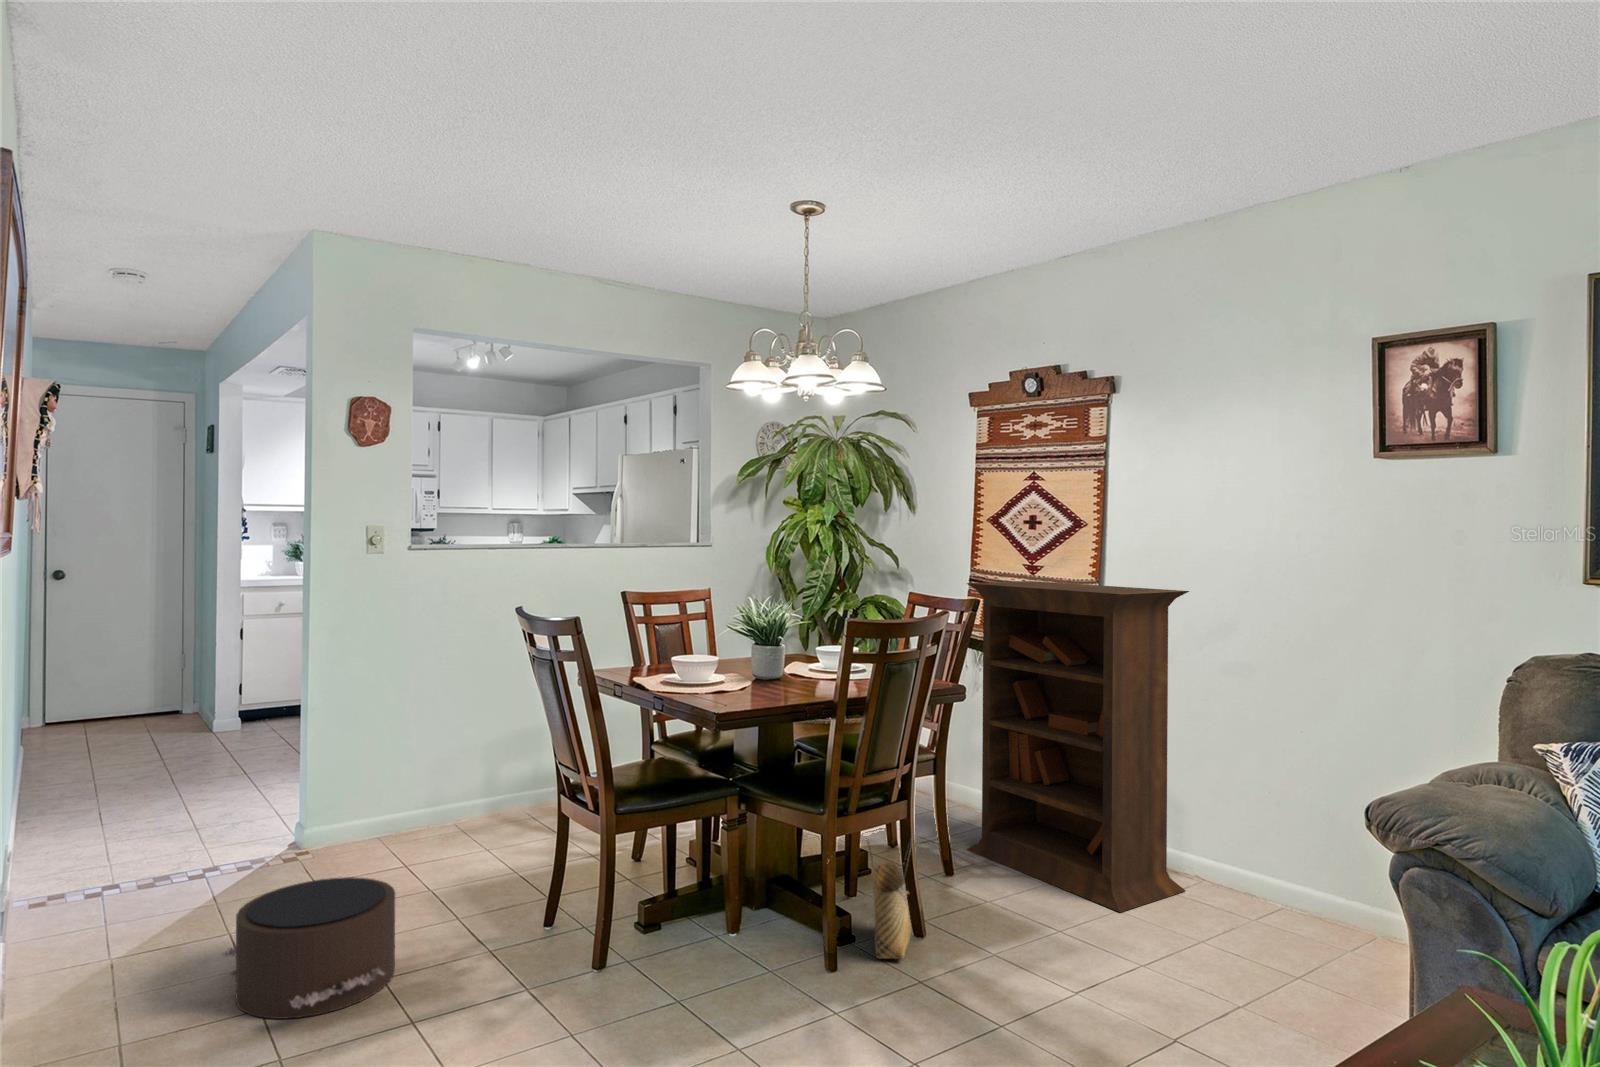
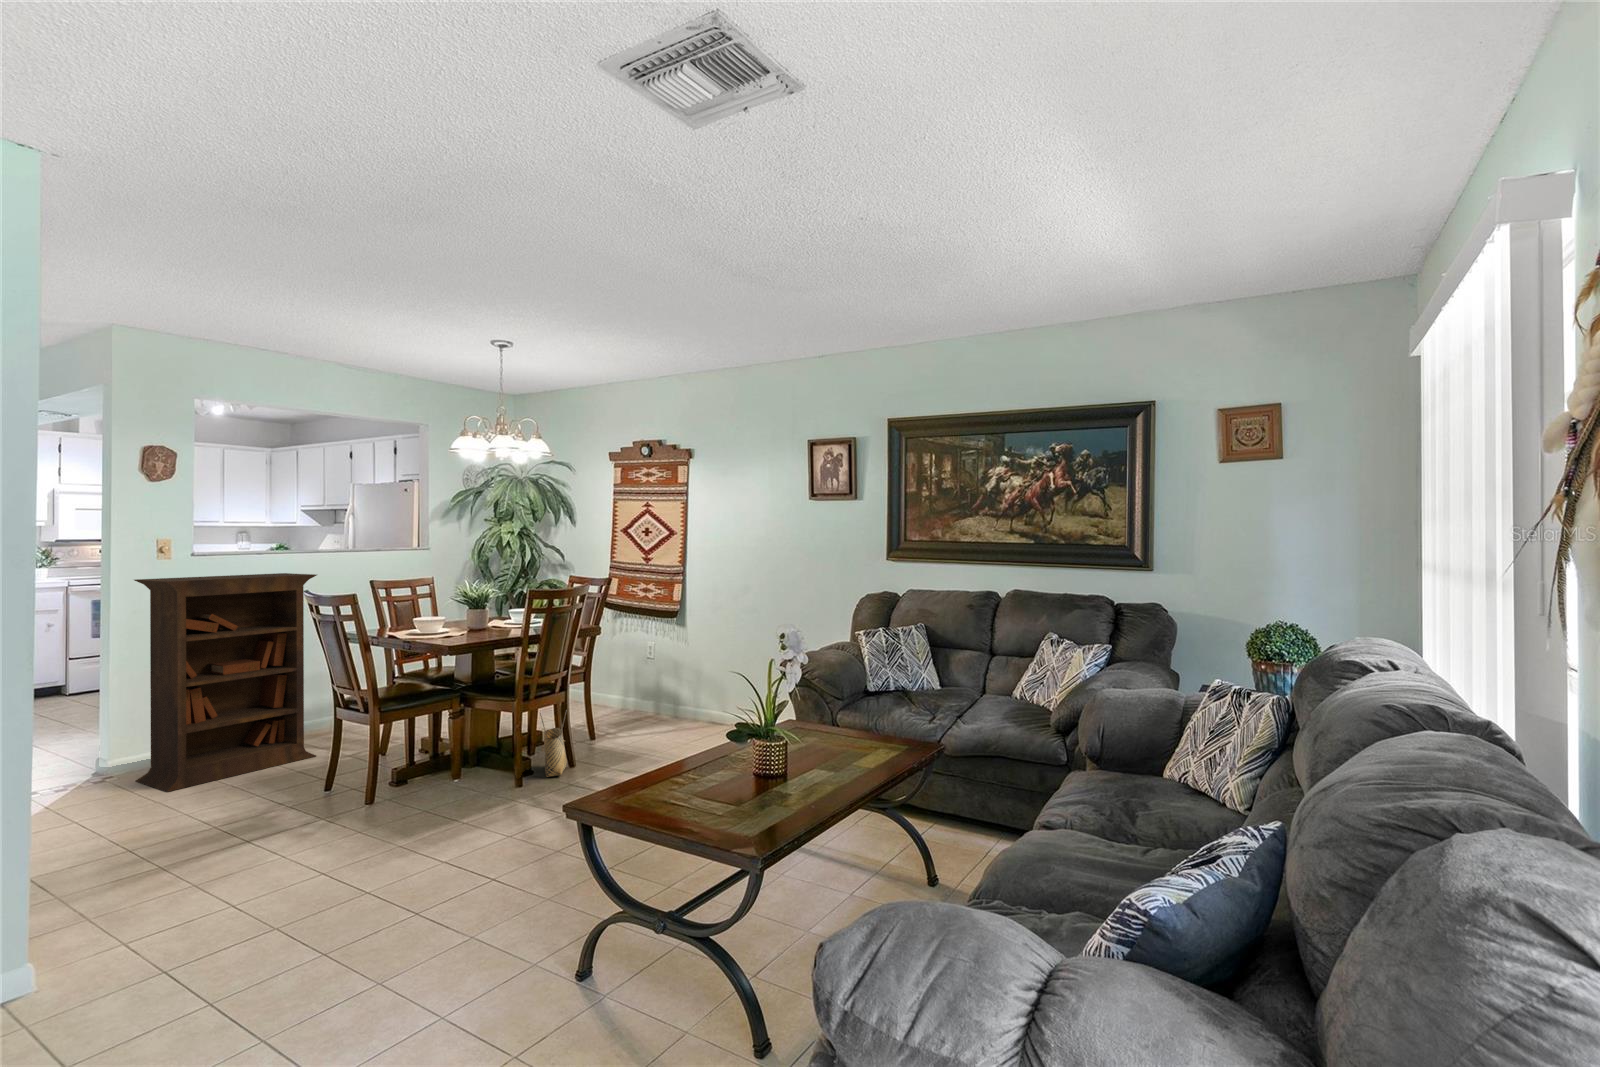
bookcase: present [967,581,1189,912] -> present [134,573,317,792]
pouf: present [222,877,395,1019] -> none [100,765,234,845]

